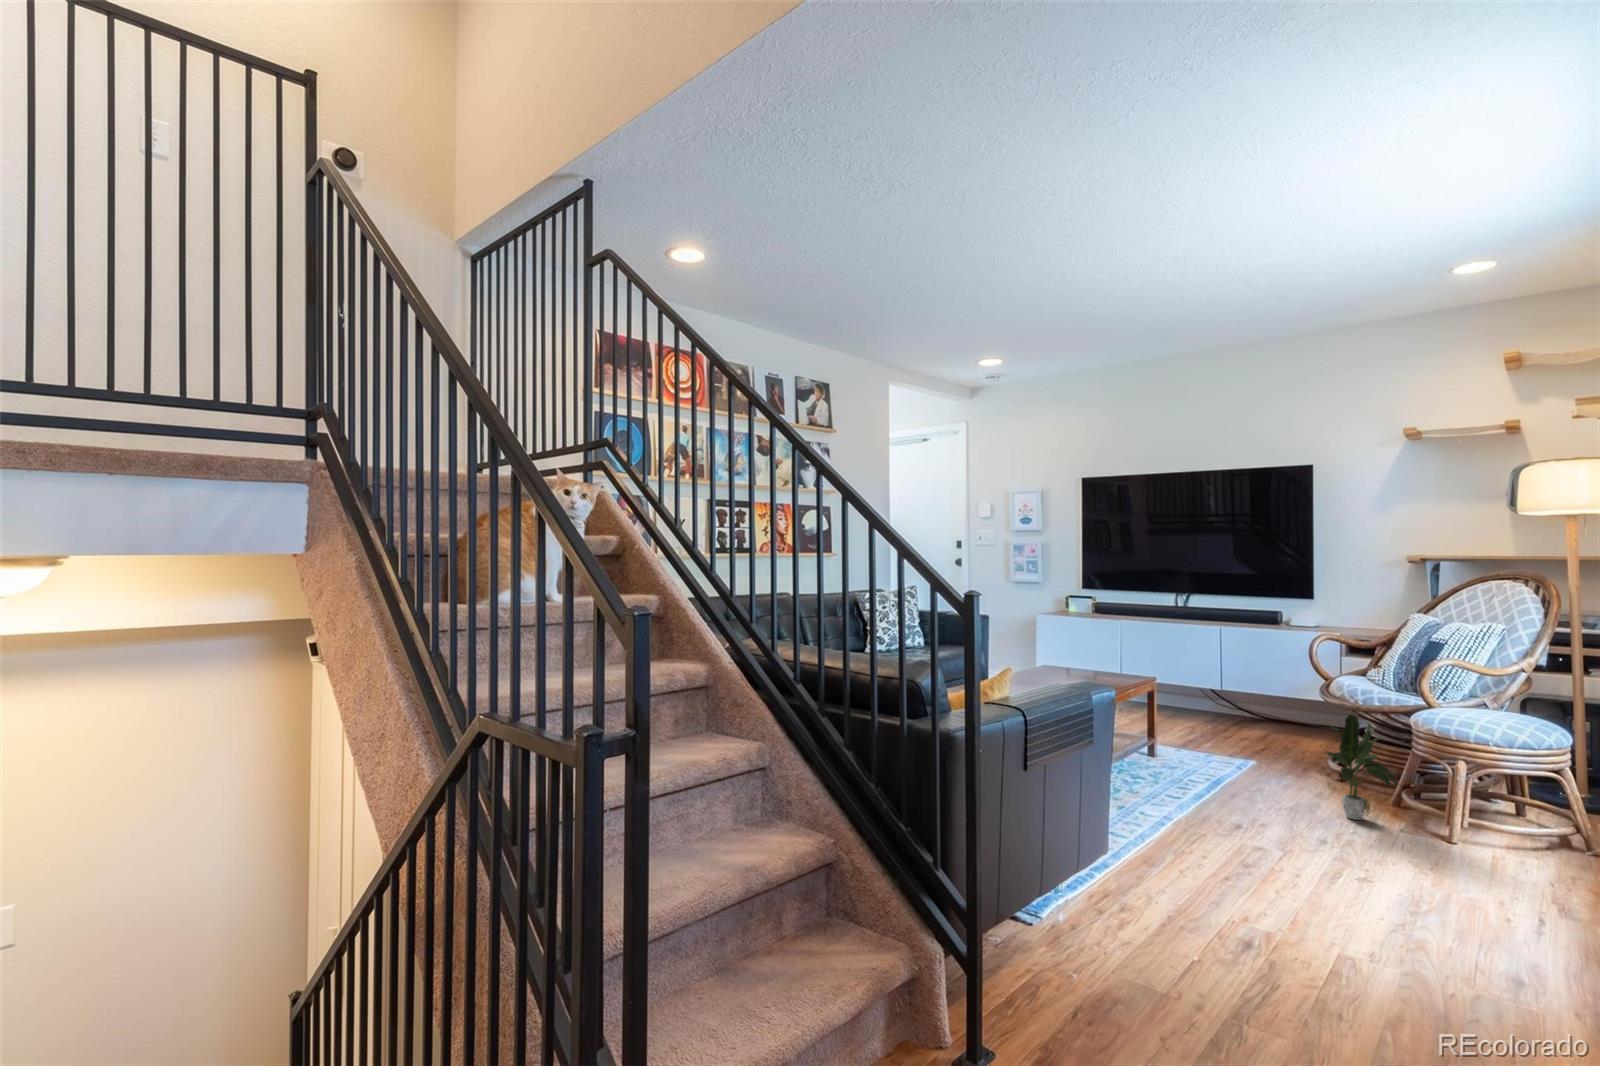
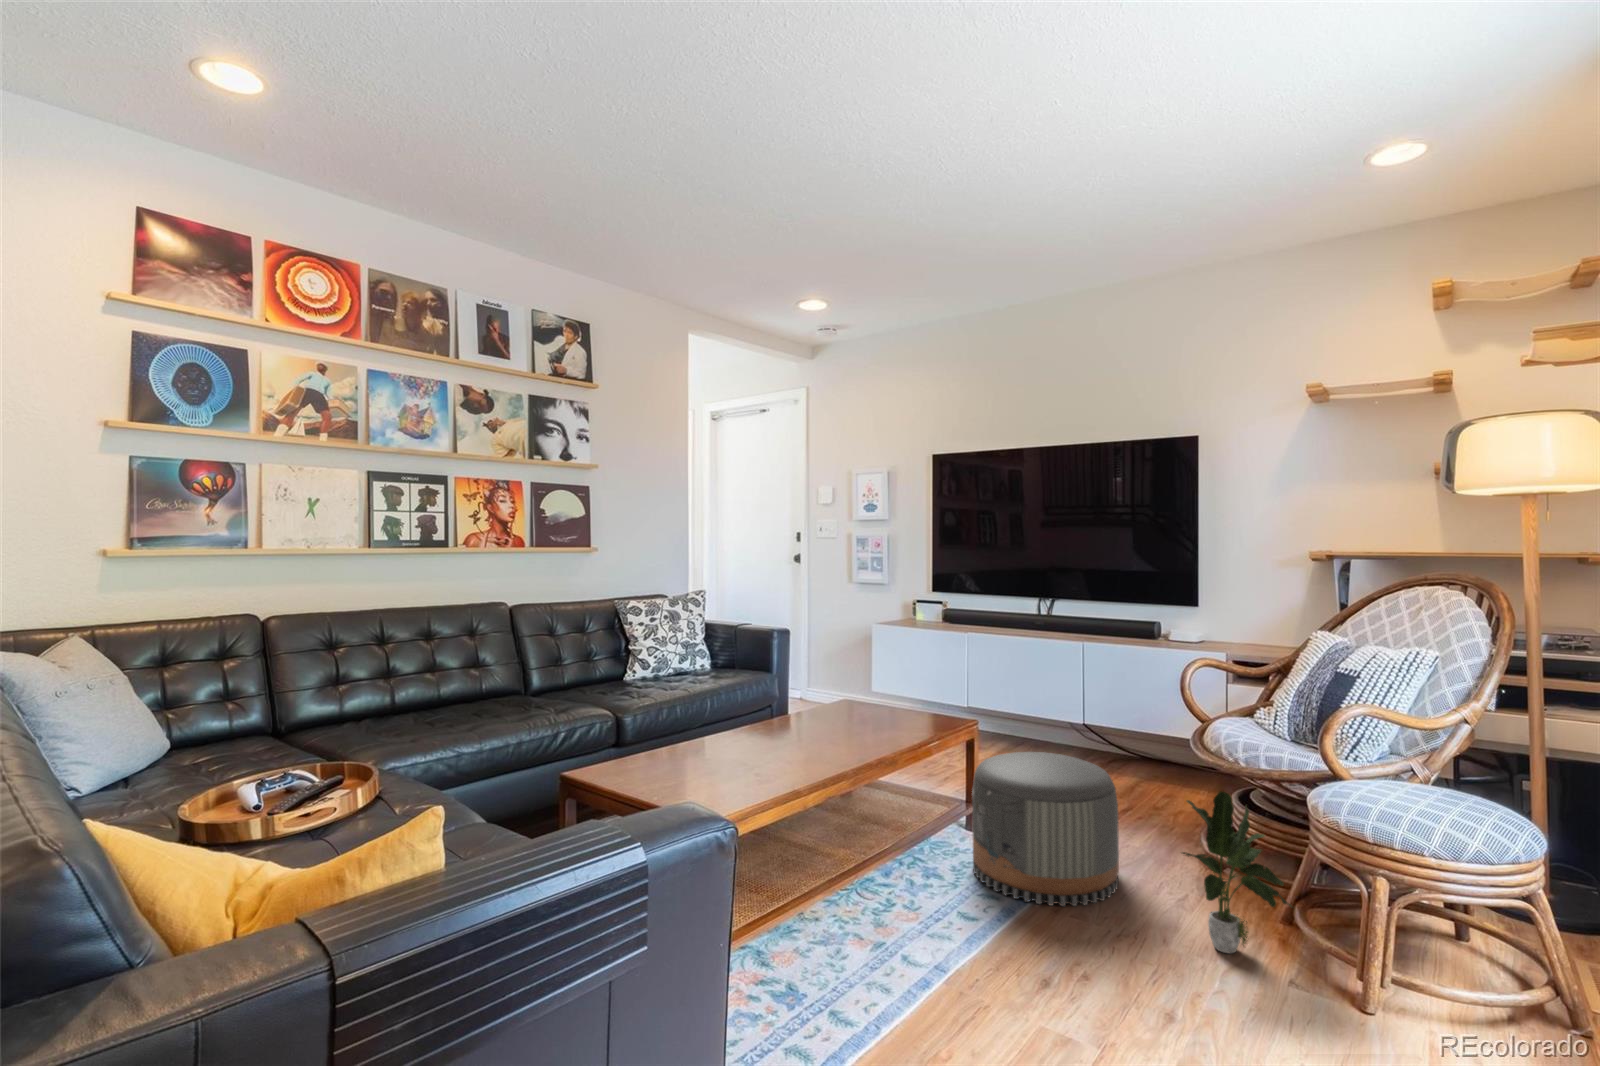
pouf: none [1158,699,1270,798] -> present [972,752,1119,906]

